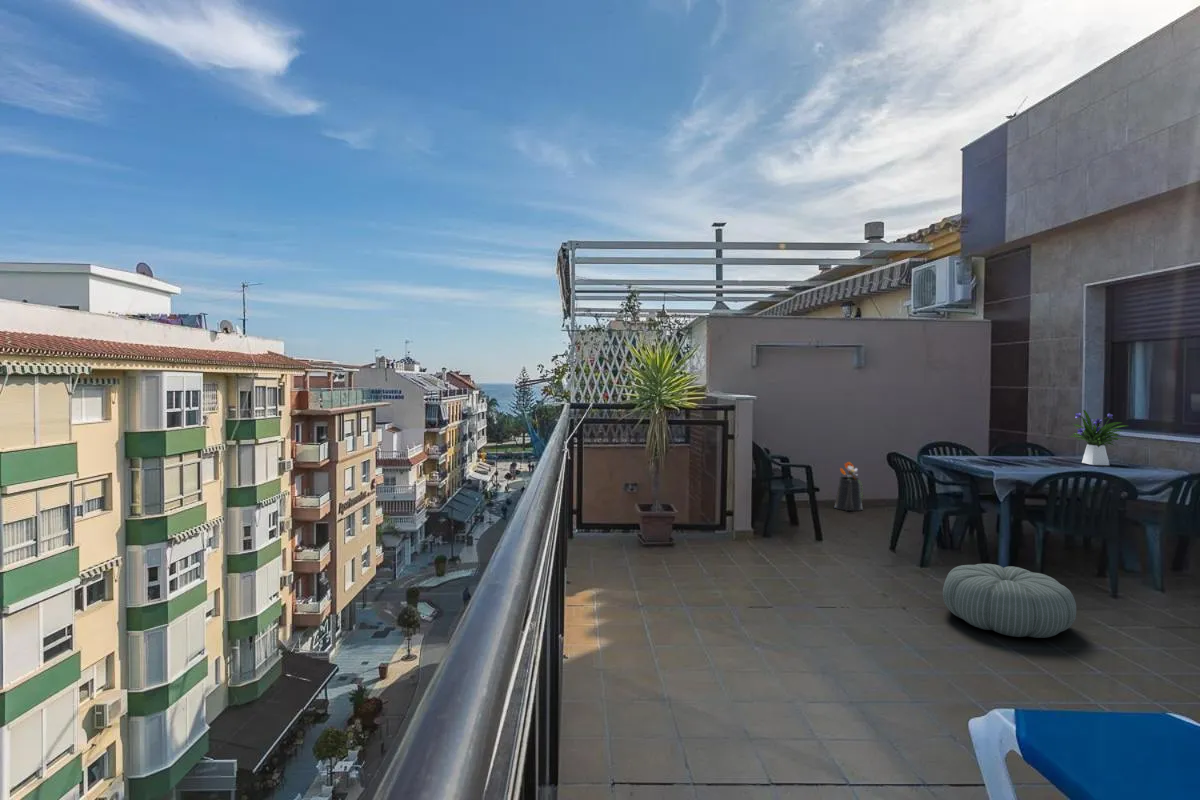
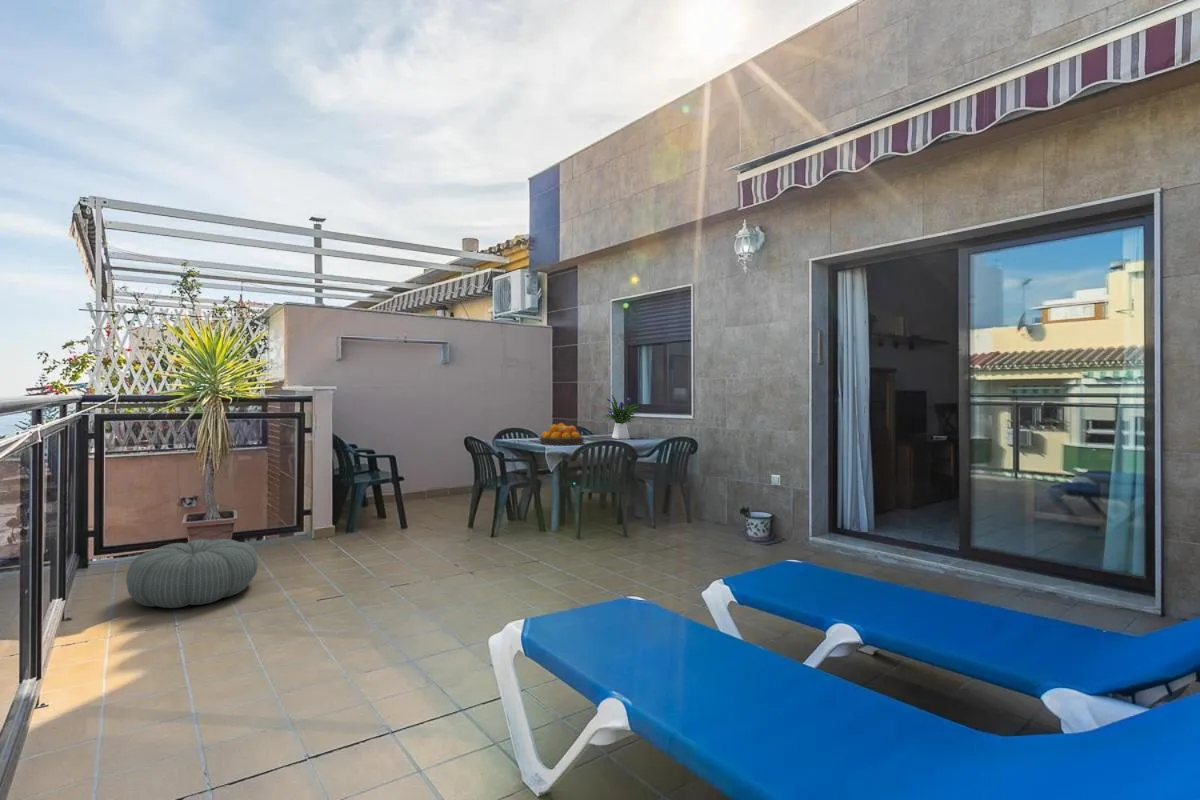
fruit bowl: none [983,443,1043,471] -> present [540,423,583,445]
watering can: present [835,462,863,511] -> none [424,451,451,498]
pouf: present [943,564,1076,638] -> present [126,539,258,608]

